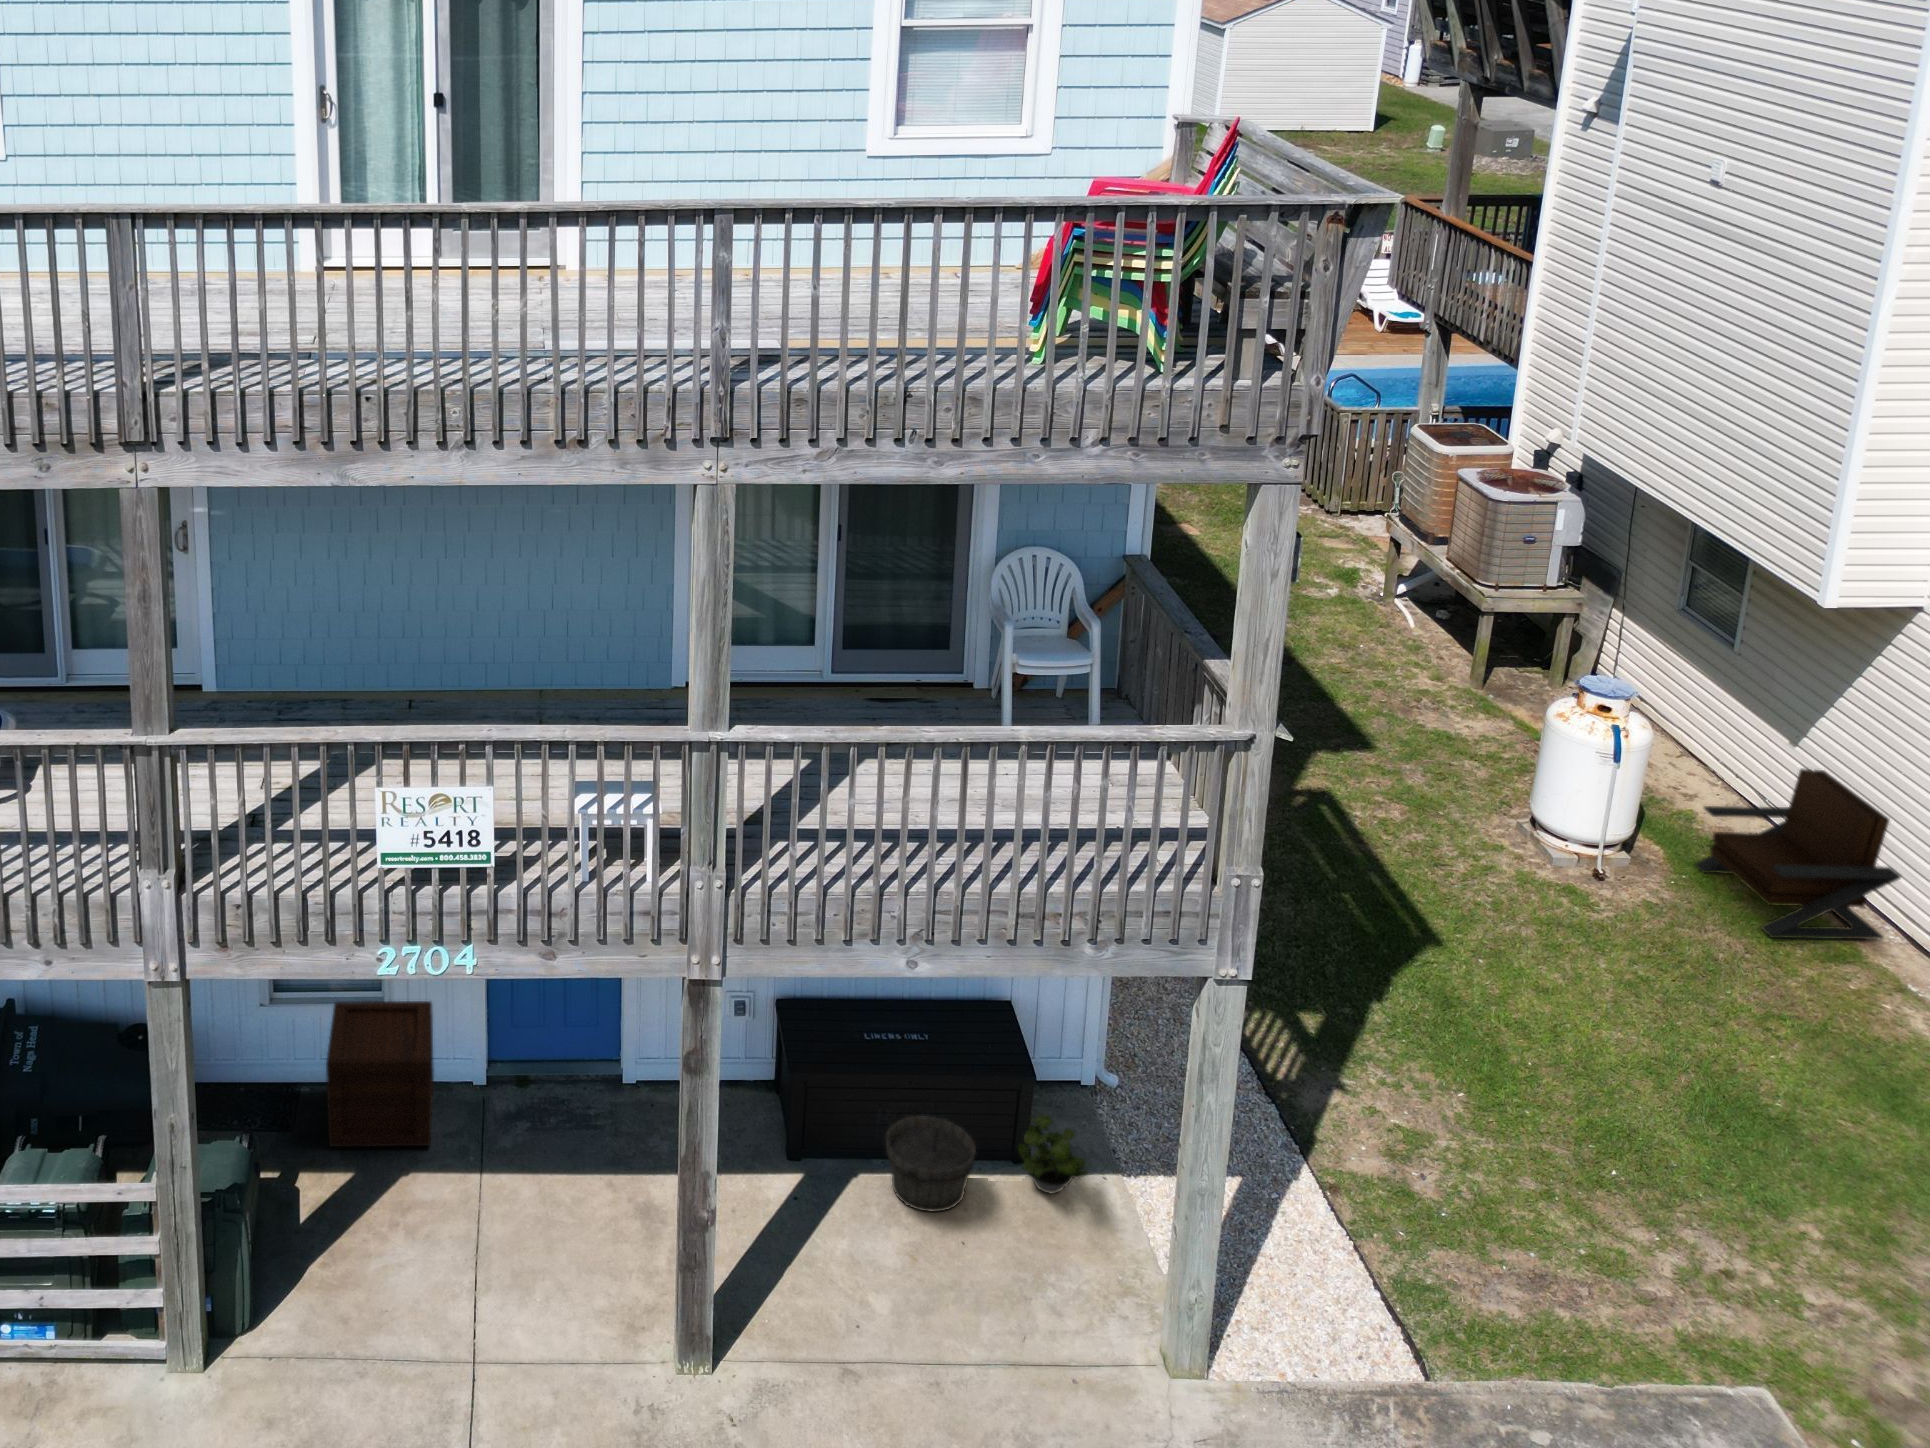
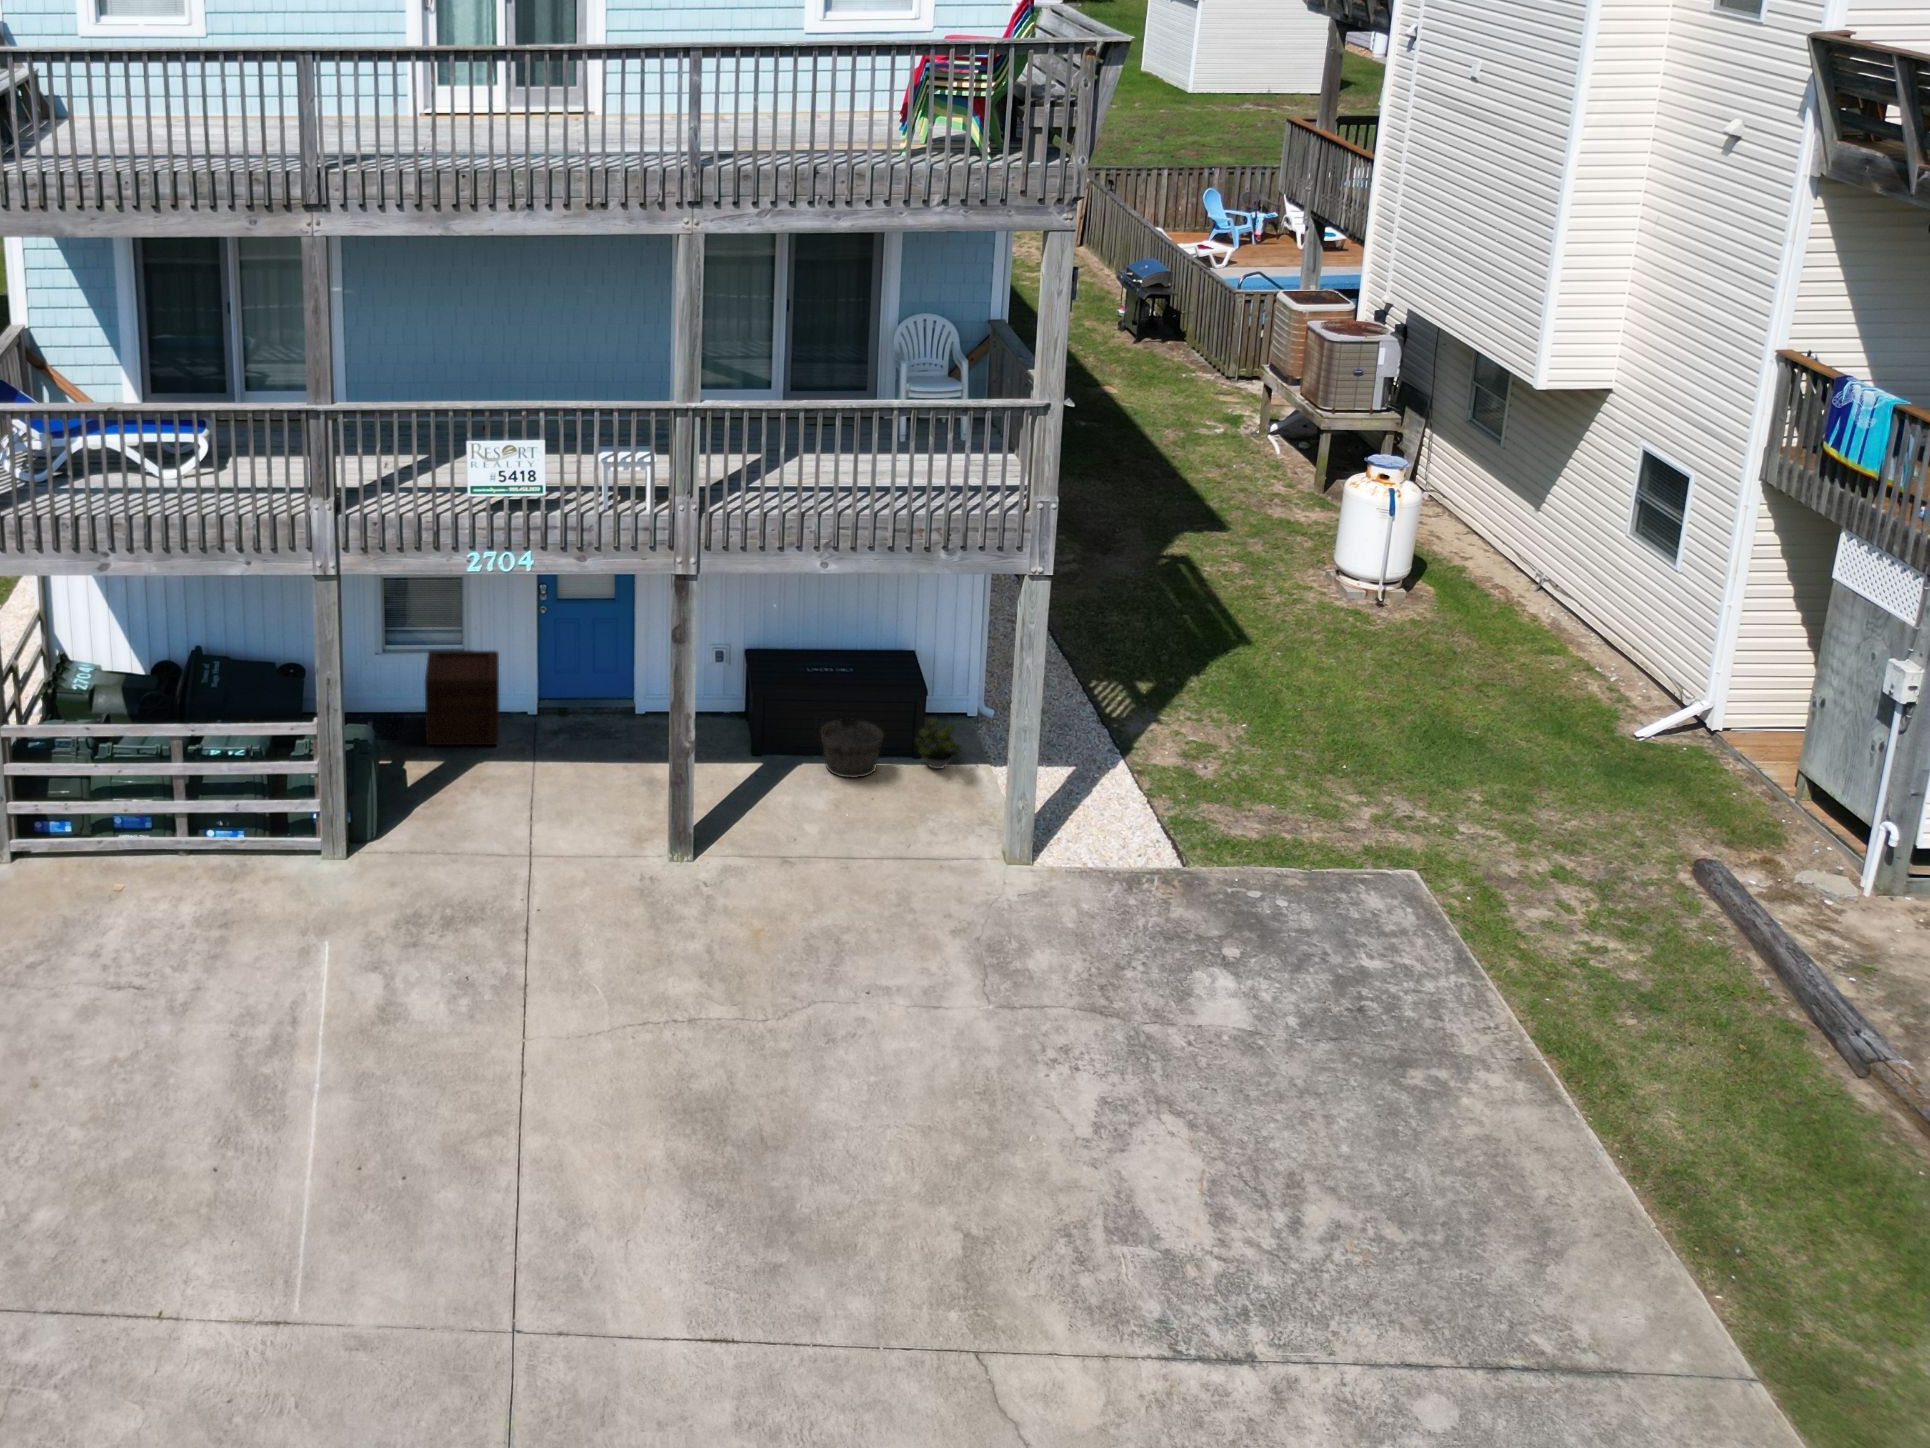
lounge chair: present [1695,768,1901,940] -> none [1455,519,1593,639]

